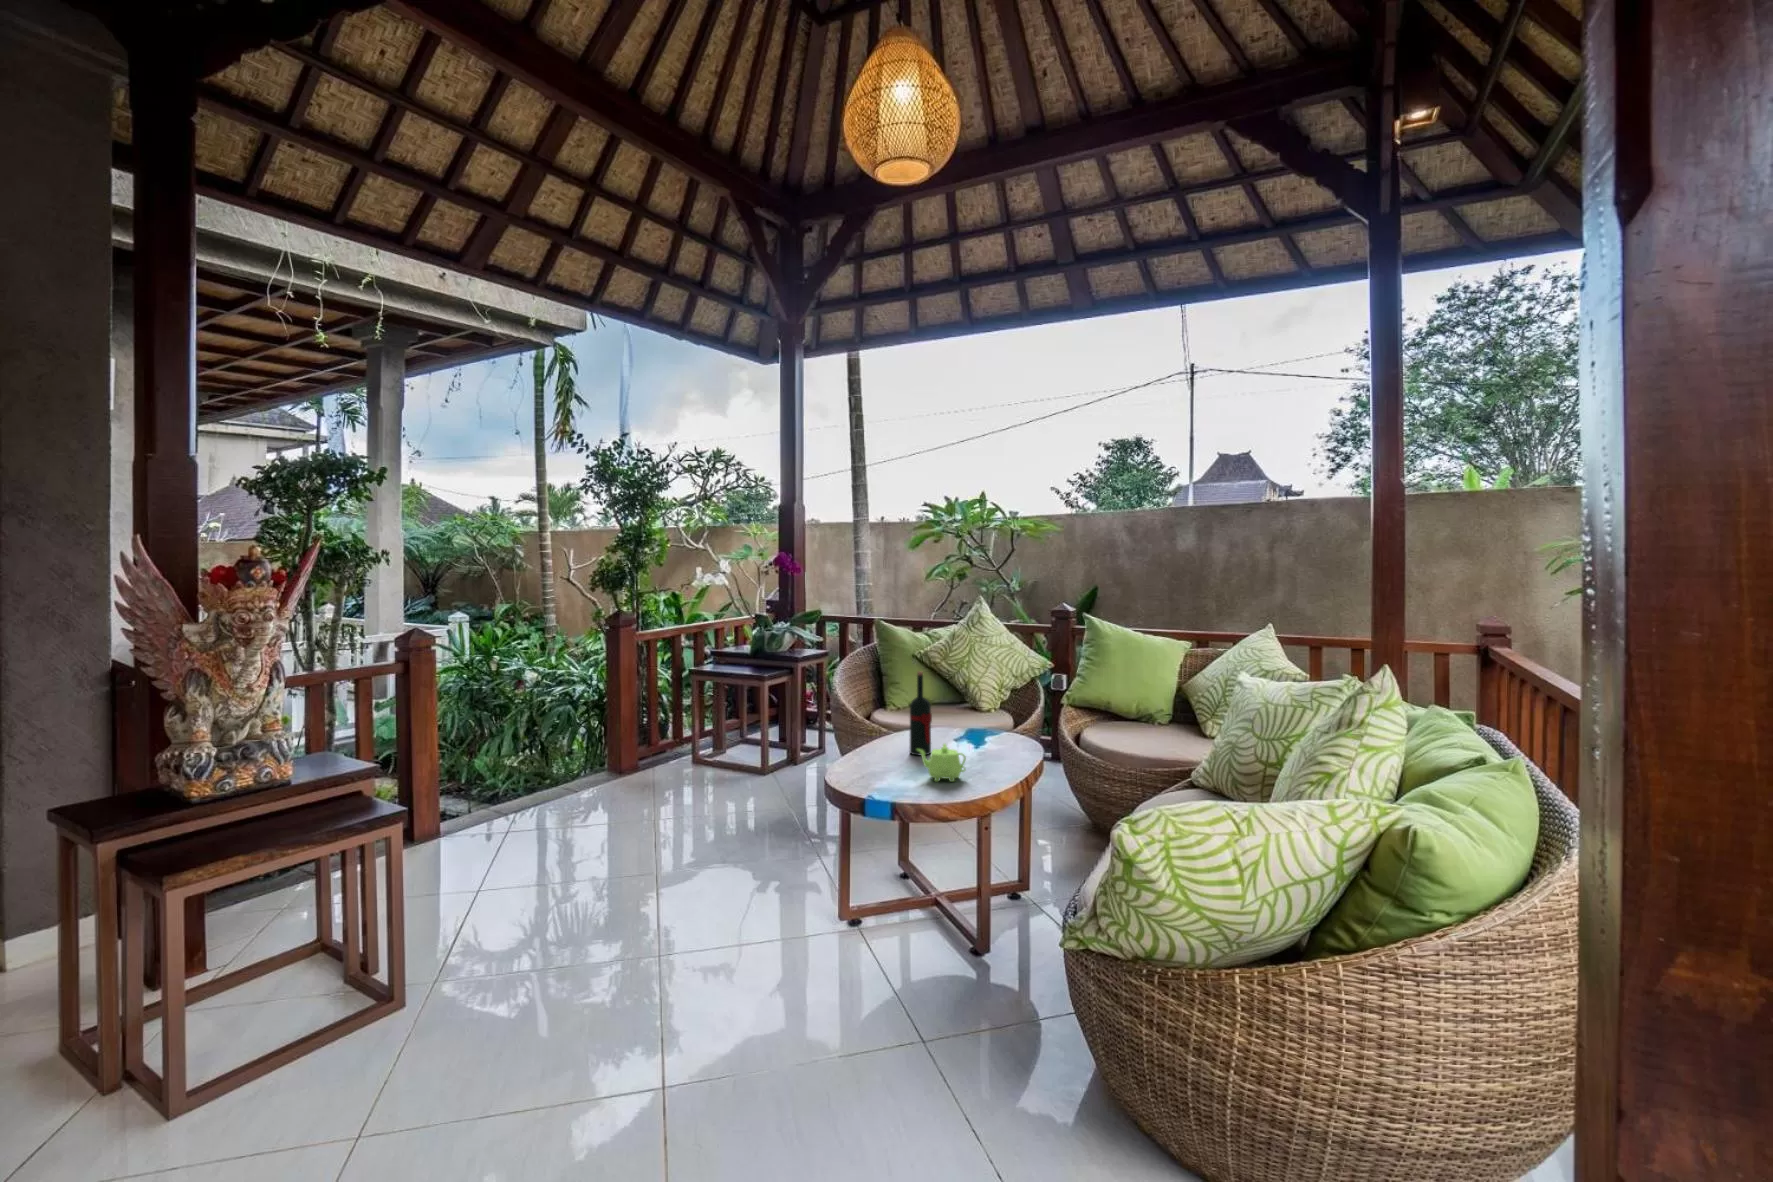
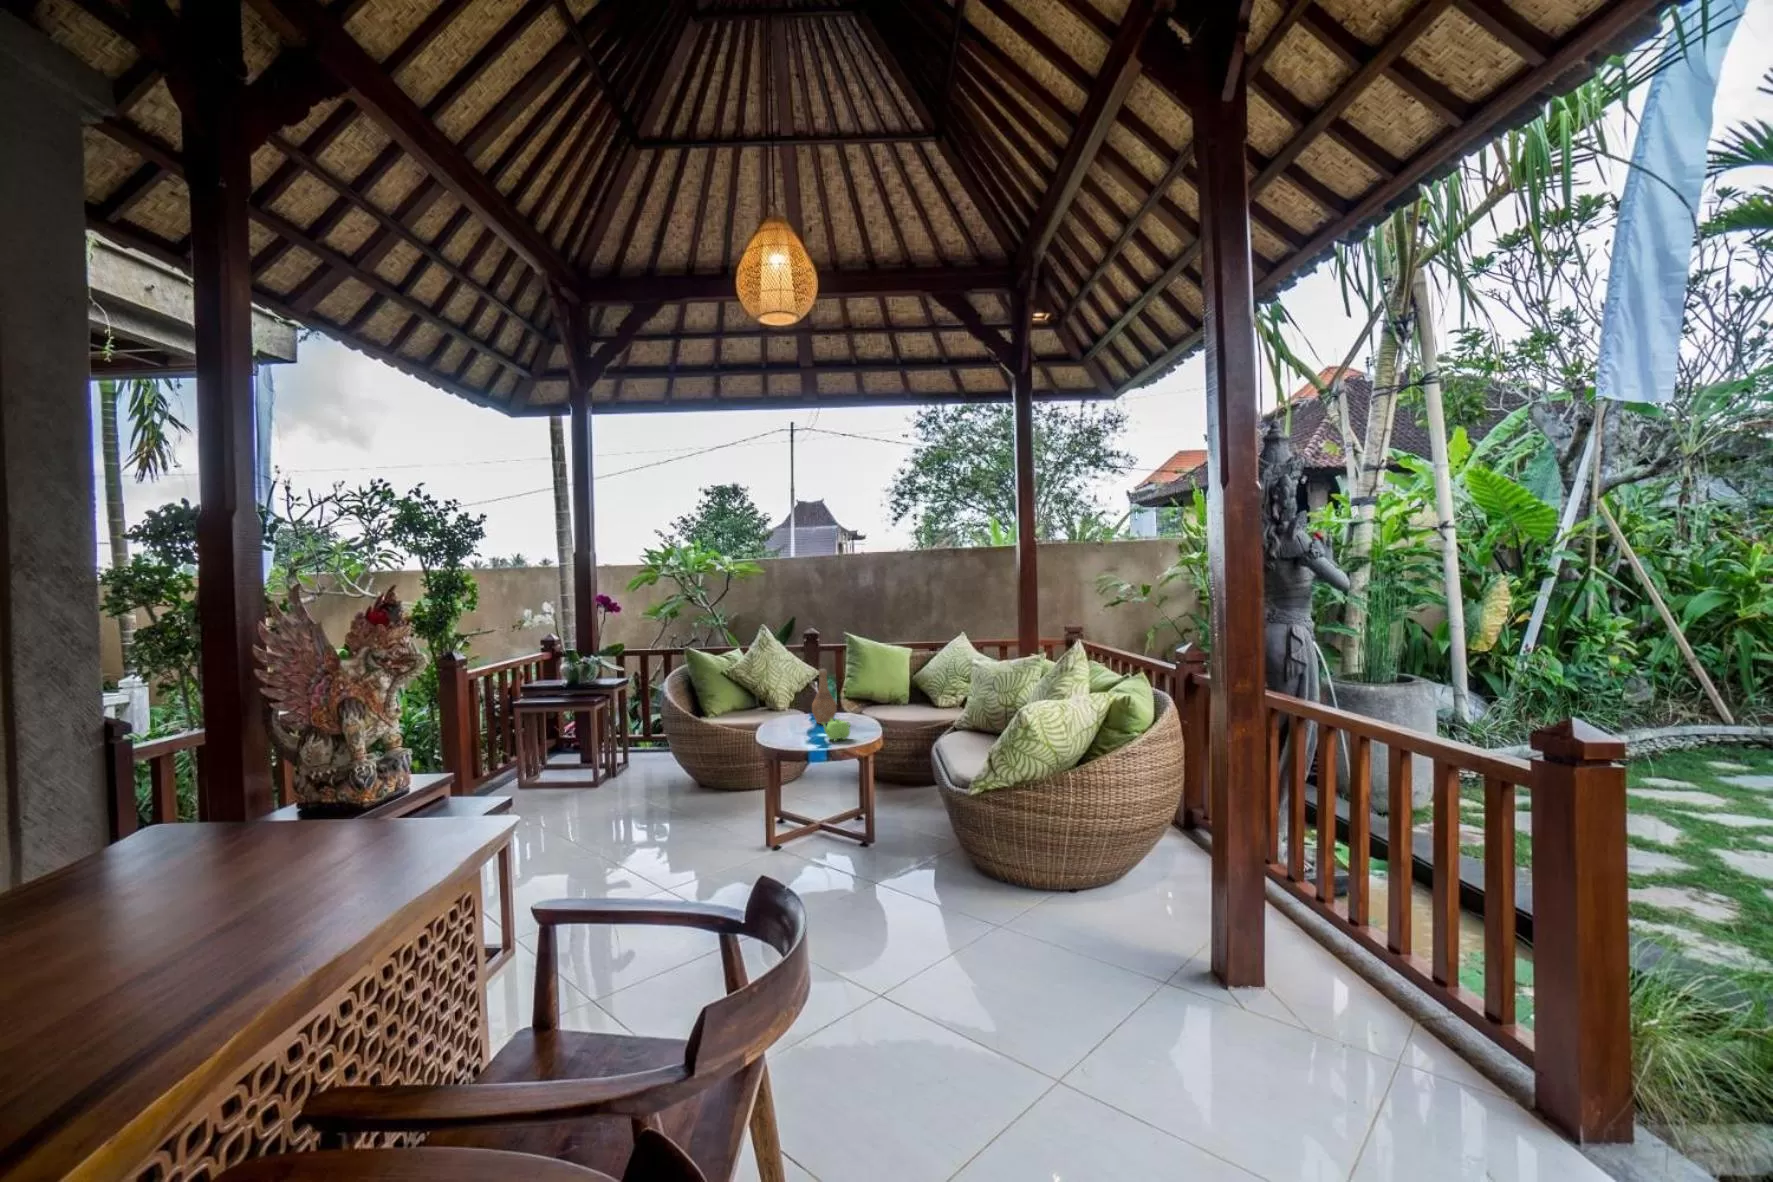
vase: none [959,664,996,745] -> present [812,669,837,724]
wine bottle: present [910,671,932,756] -> none [791,676,809,733]

